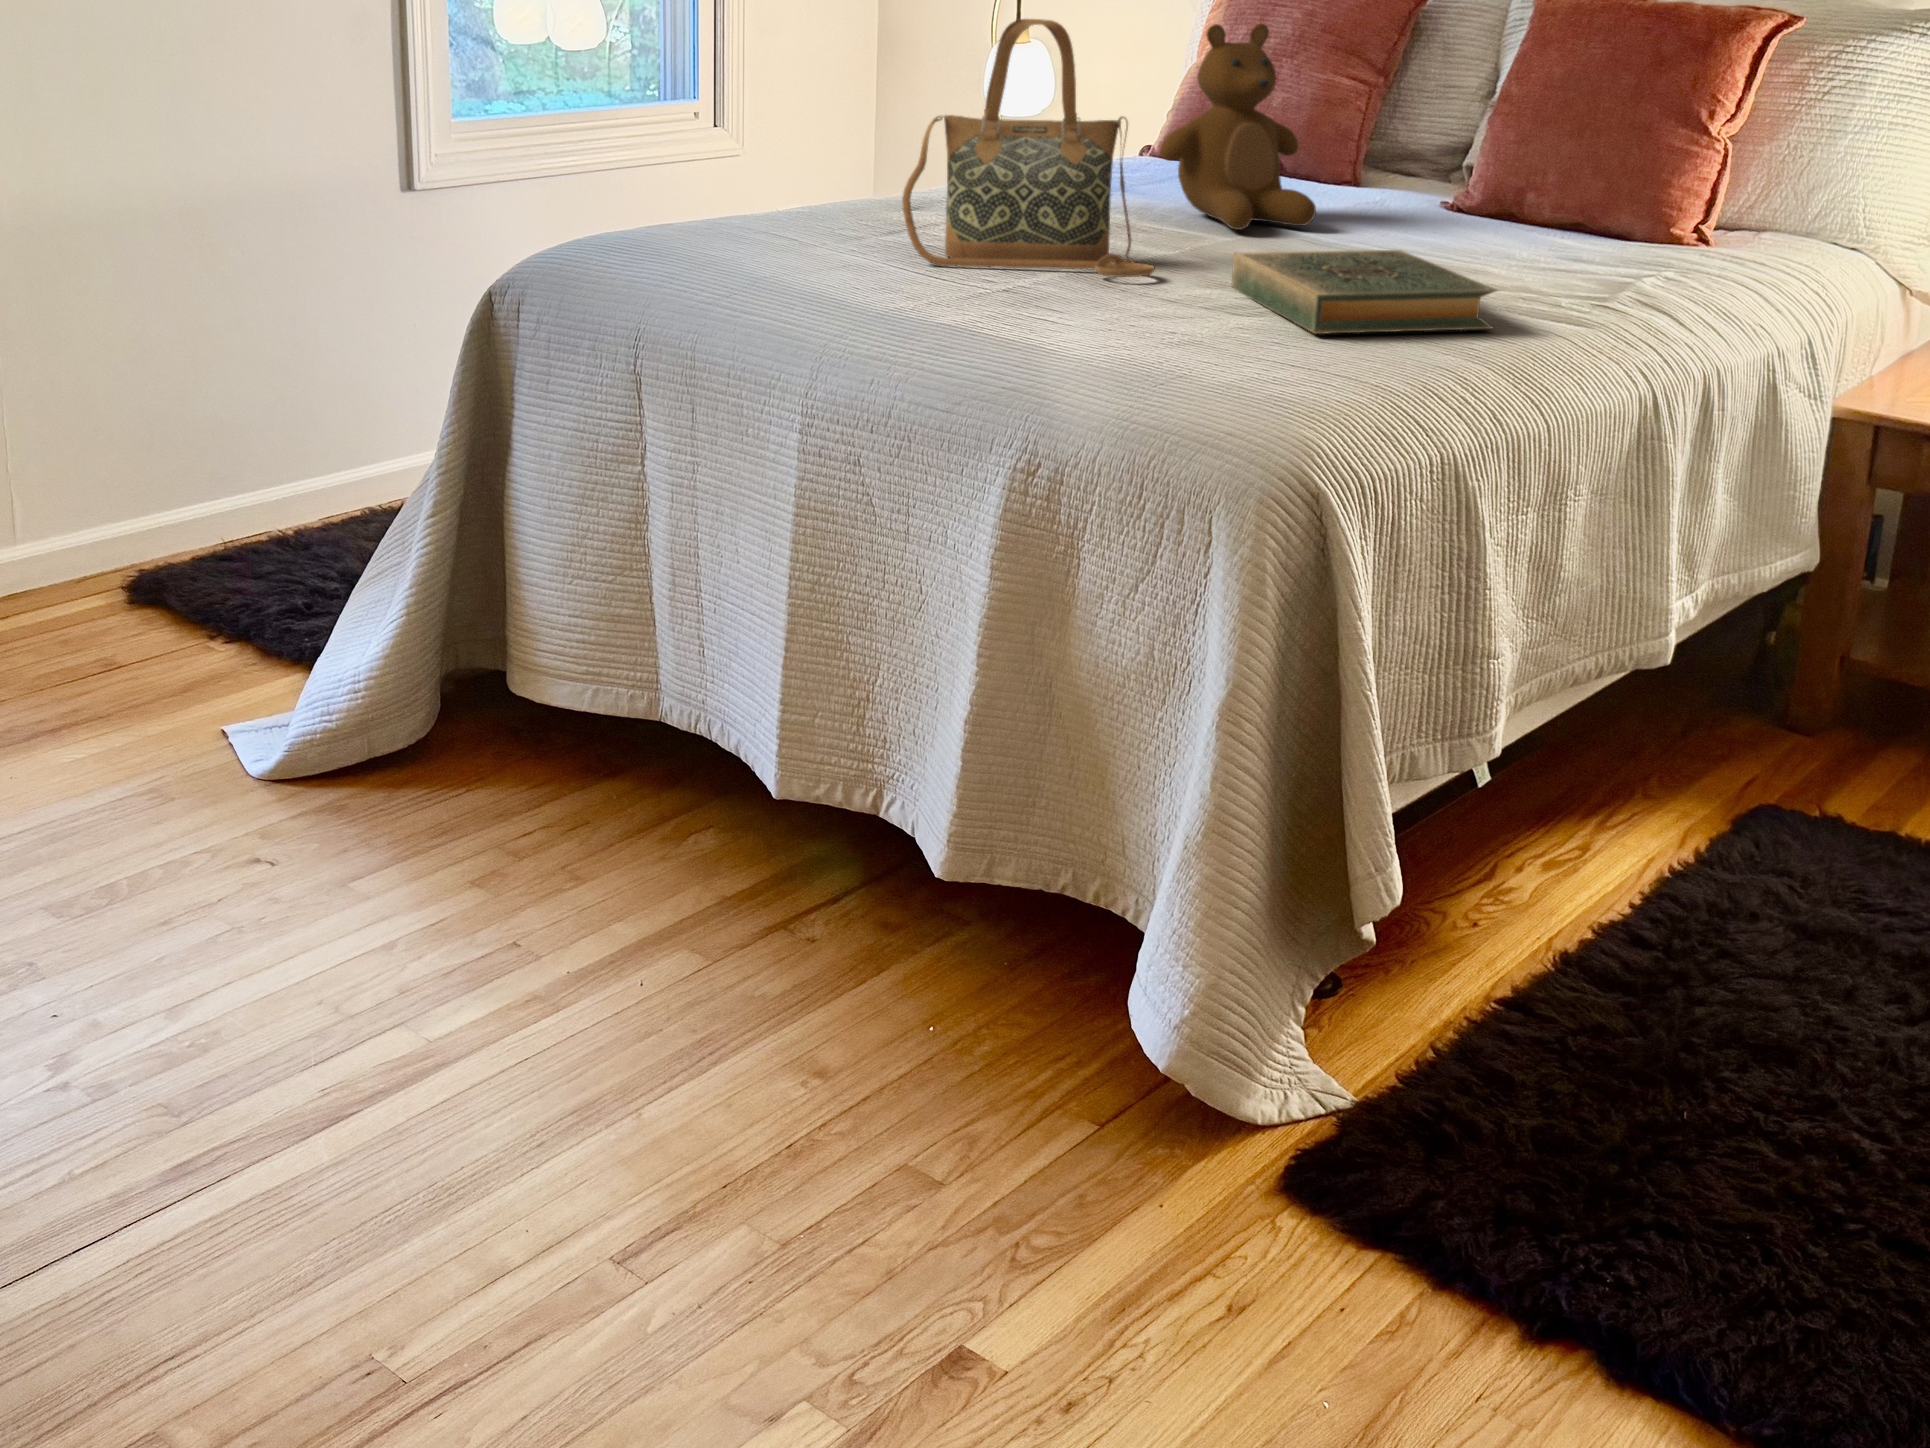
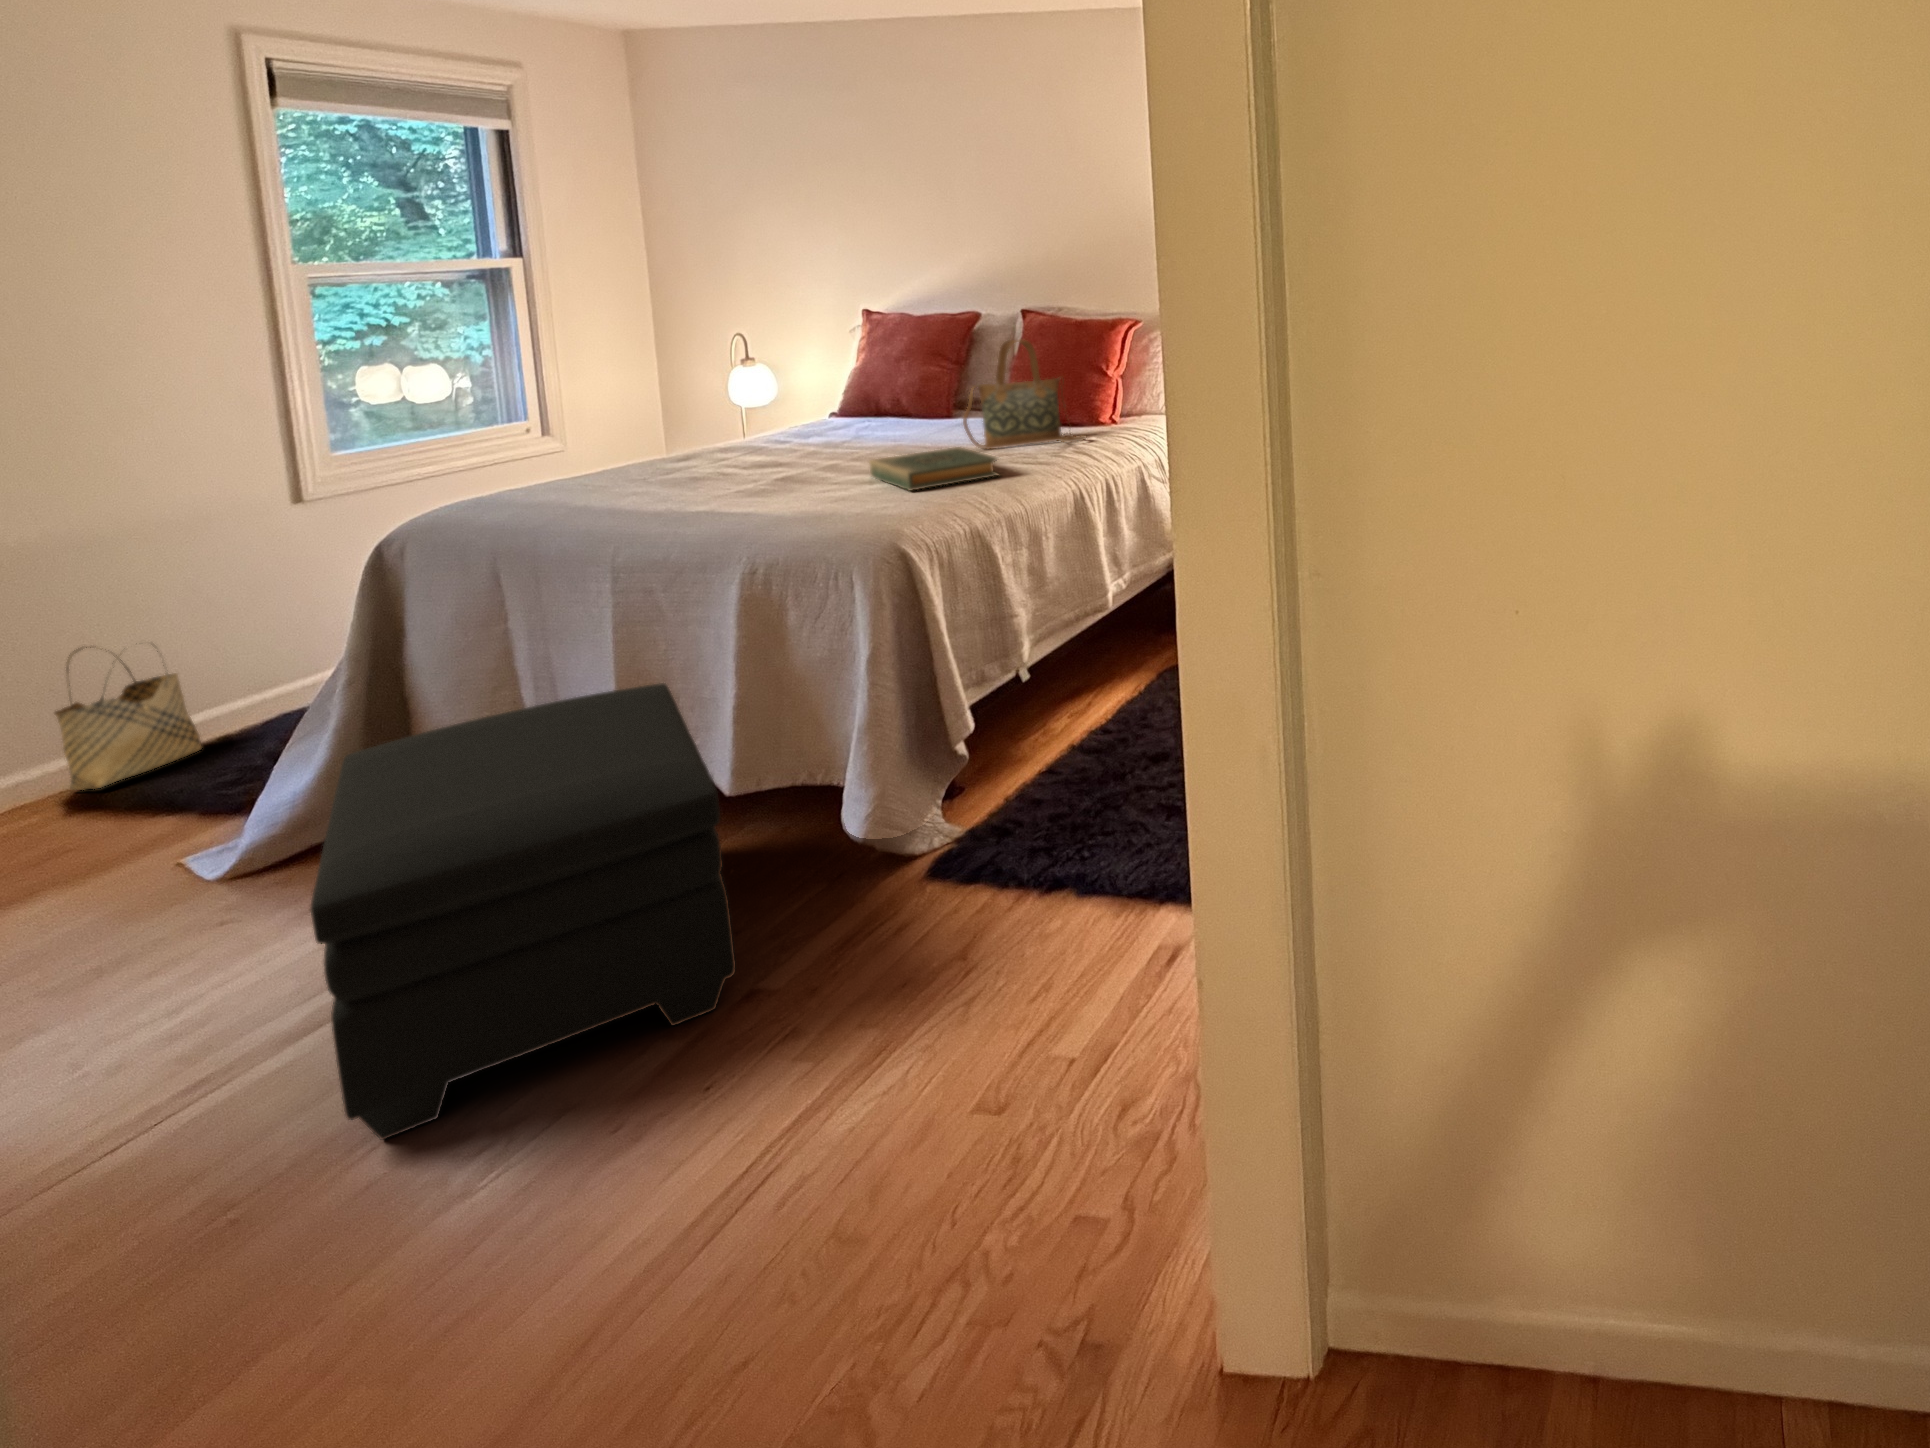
handbag: present [902,19,1155,277] -> present [963,340,1085,449]
teddy bear: present [1161,24,1316,230] -> none [831,350,921,449]
woven basket: none [150,362,292,570] -> present [55,644,201,790]
ottoman: none [333,640,960,1400] -> present [311,683,736,1140]

